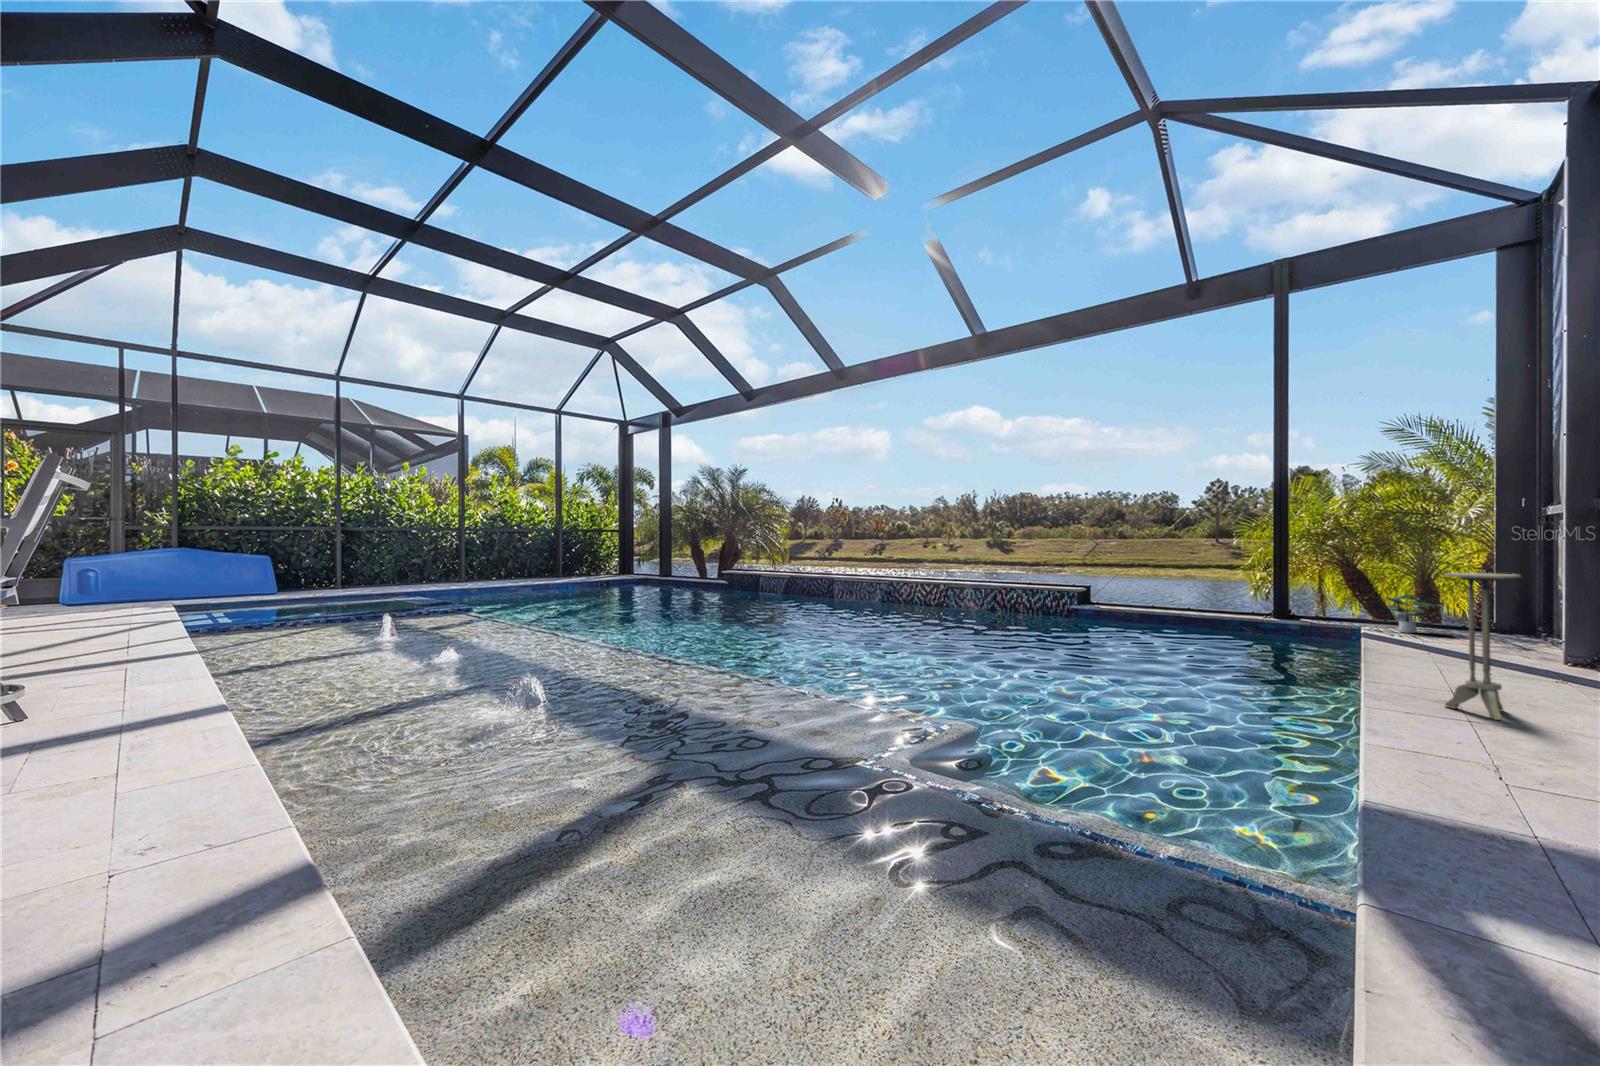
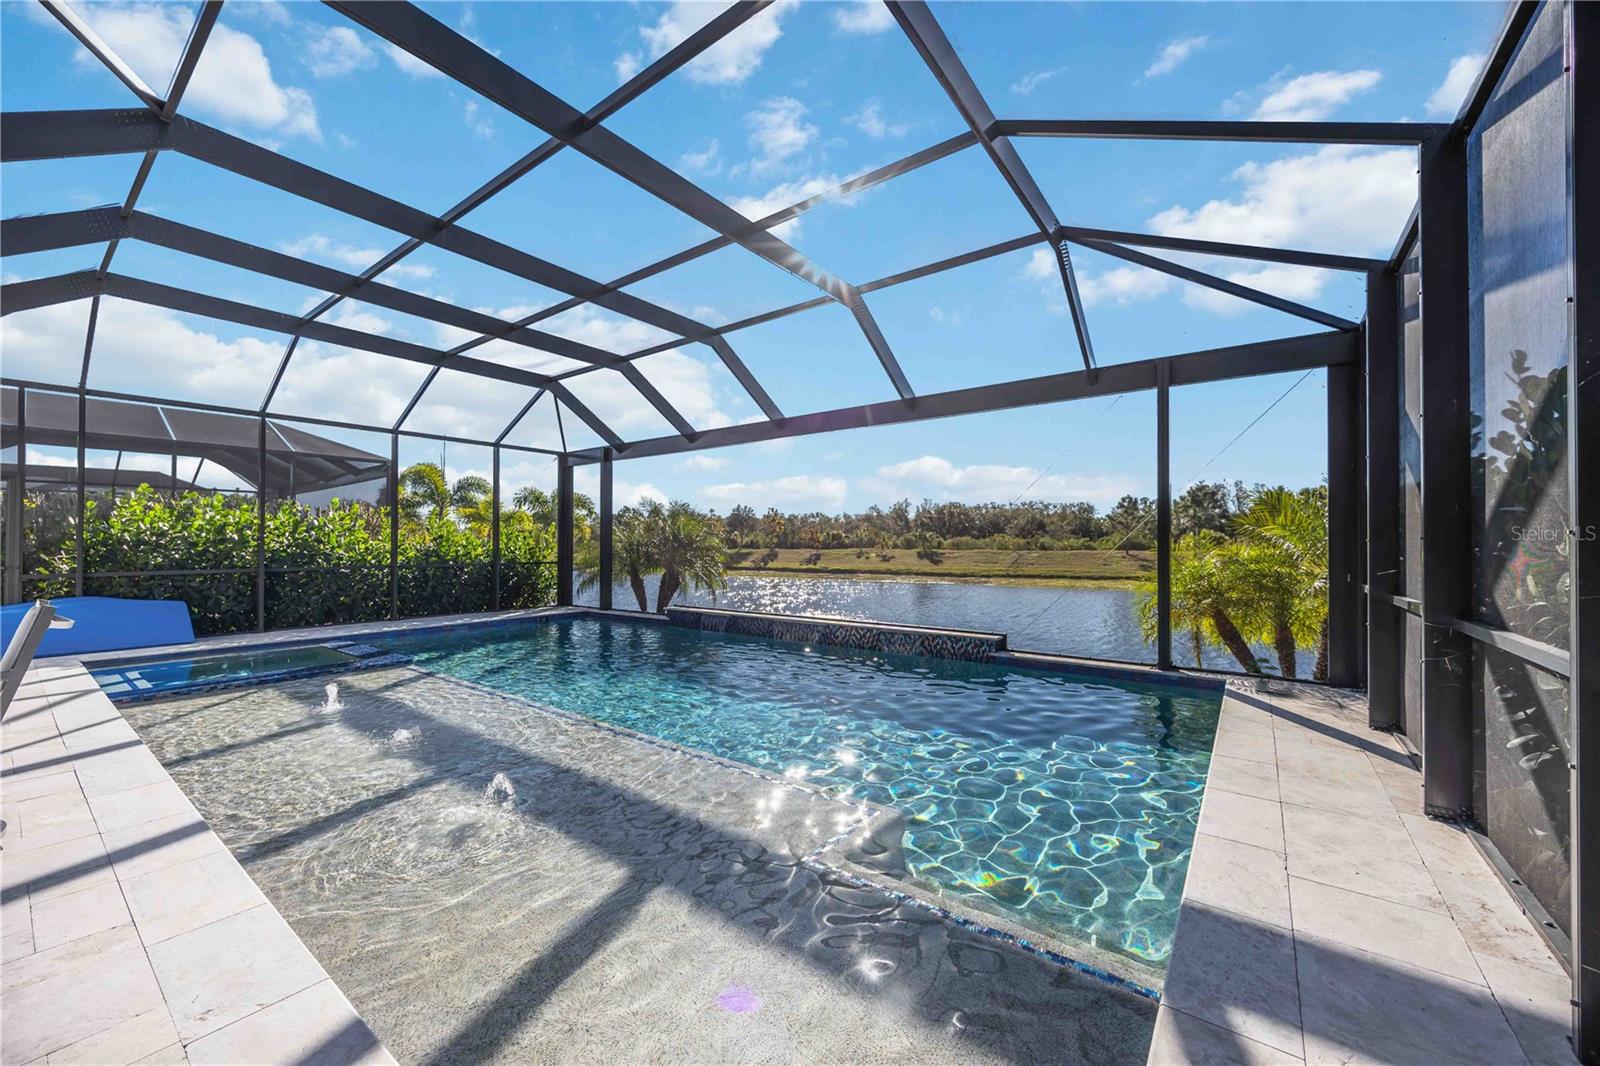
side table: present [1444,573,1521,720] -> none [1262,687,1315,809]

